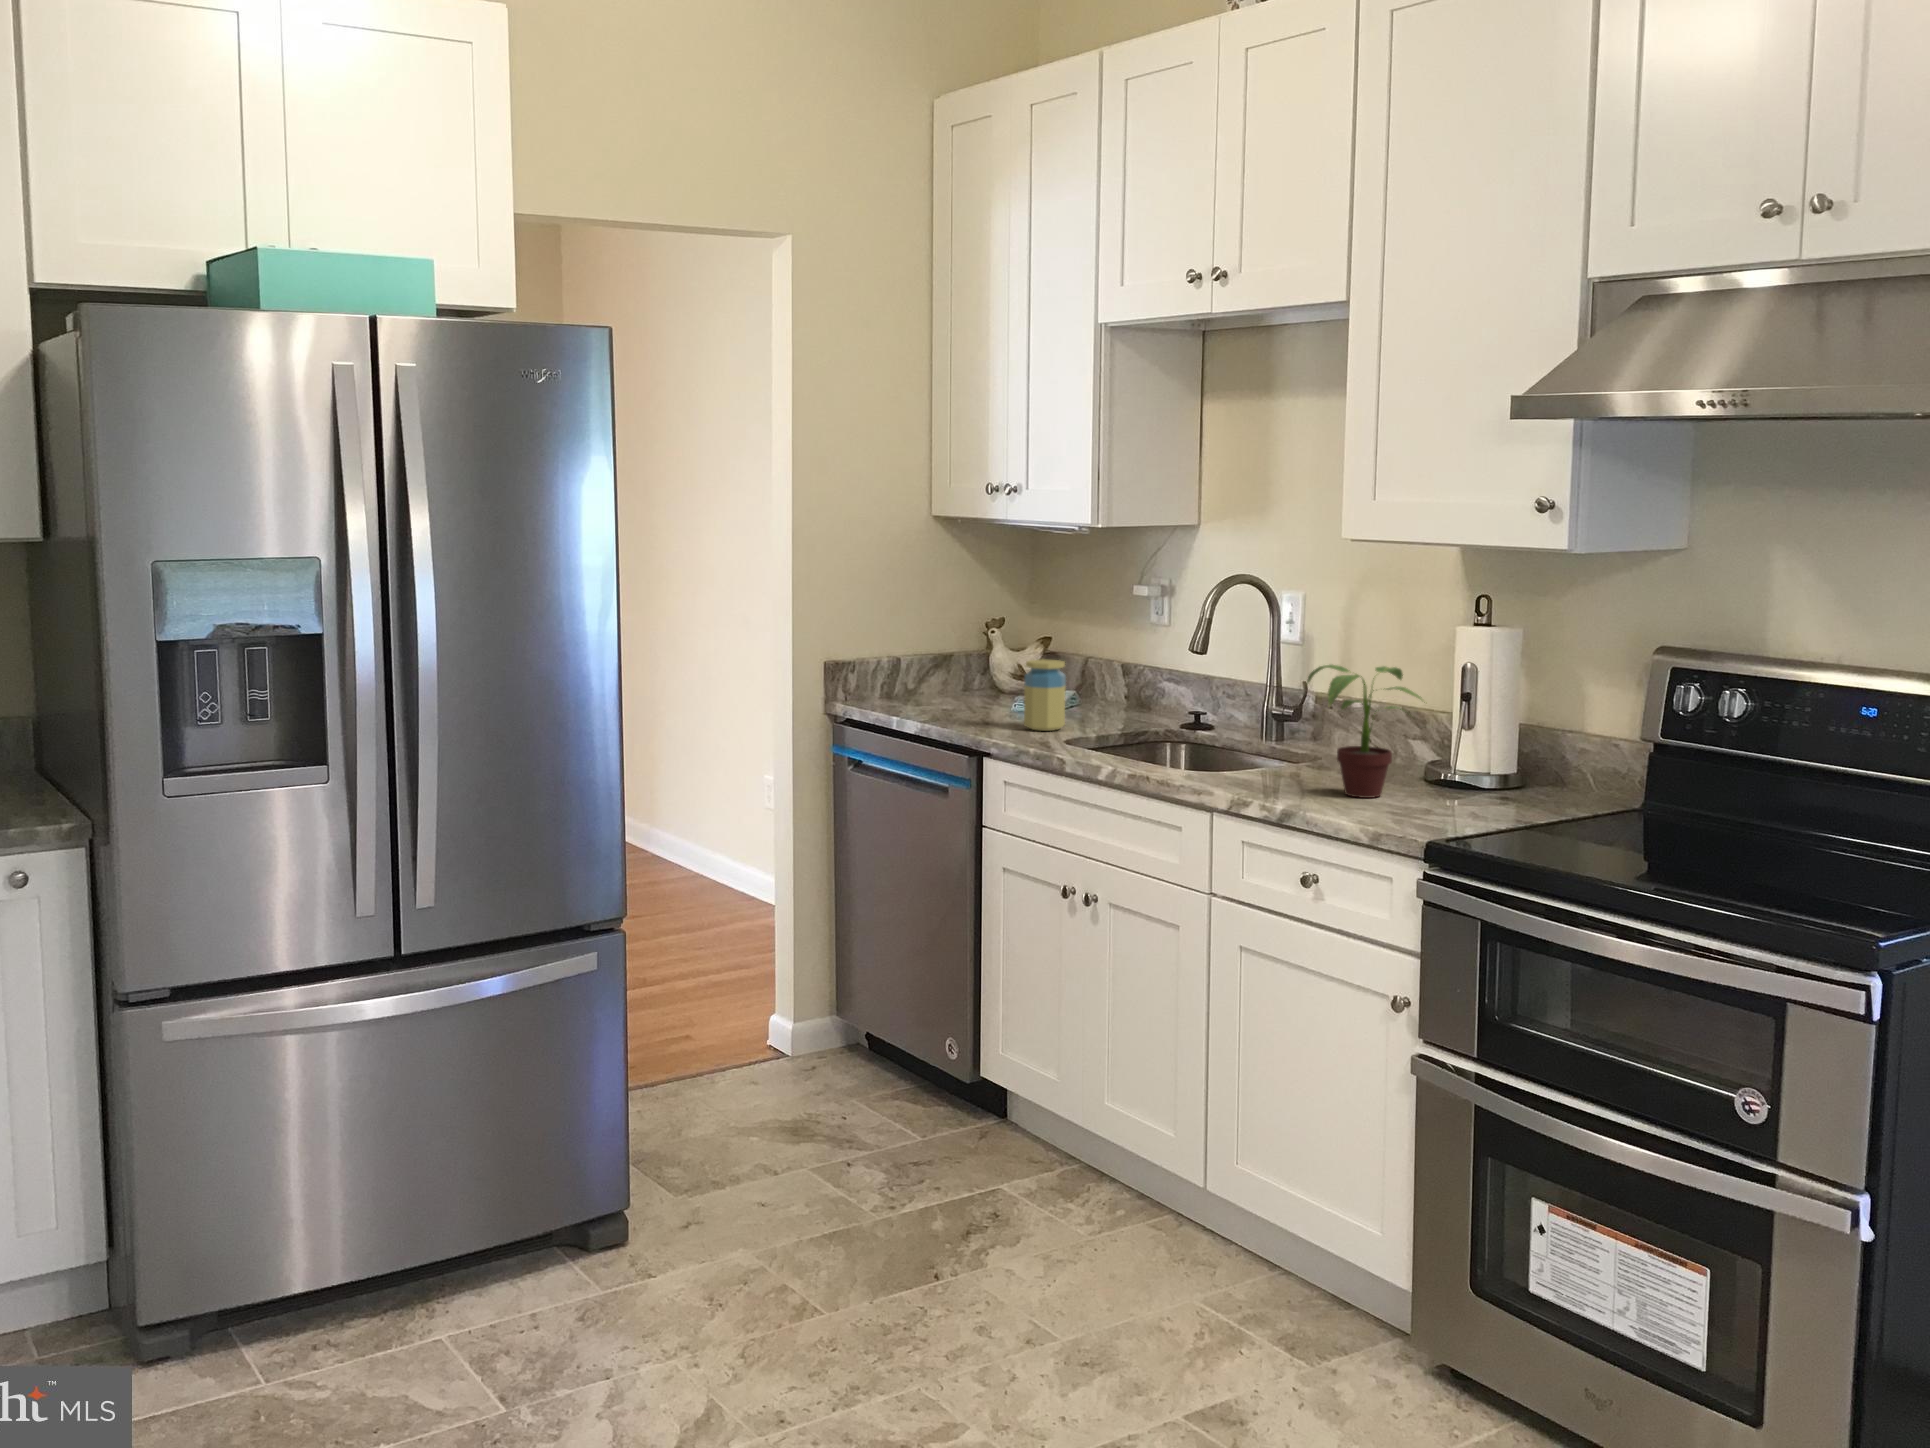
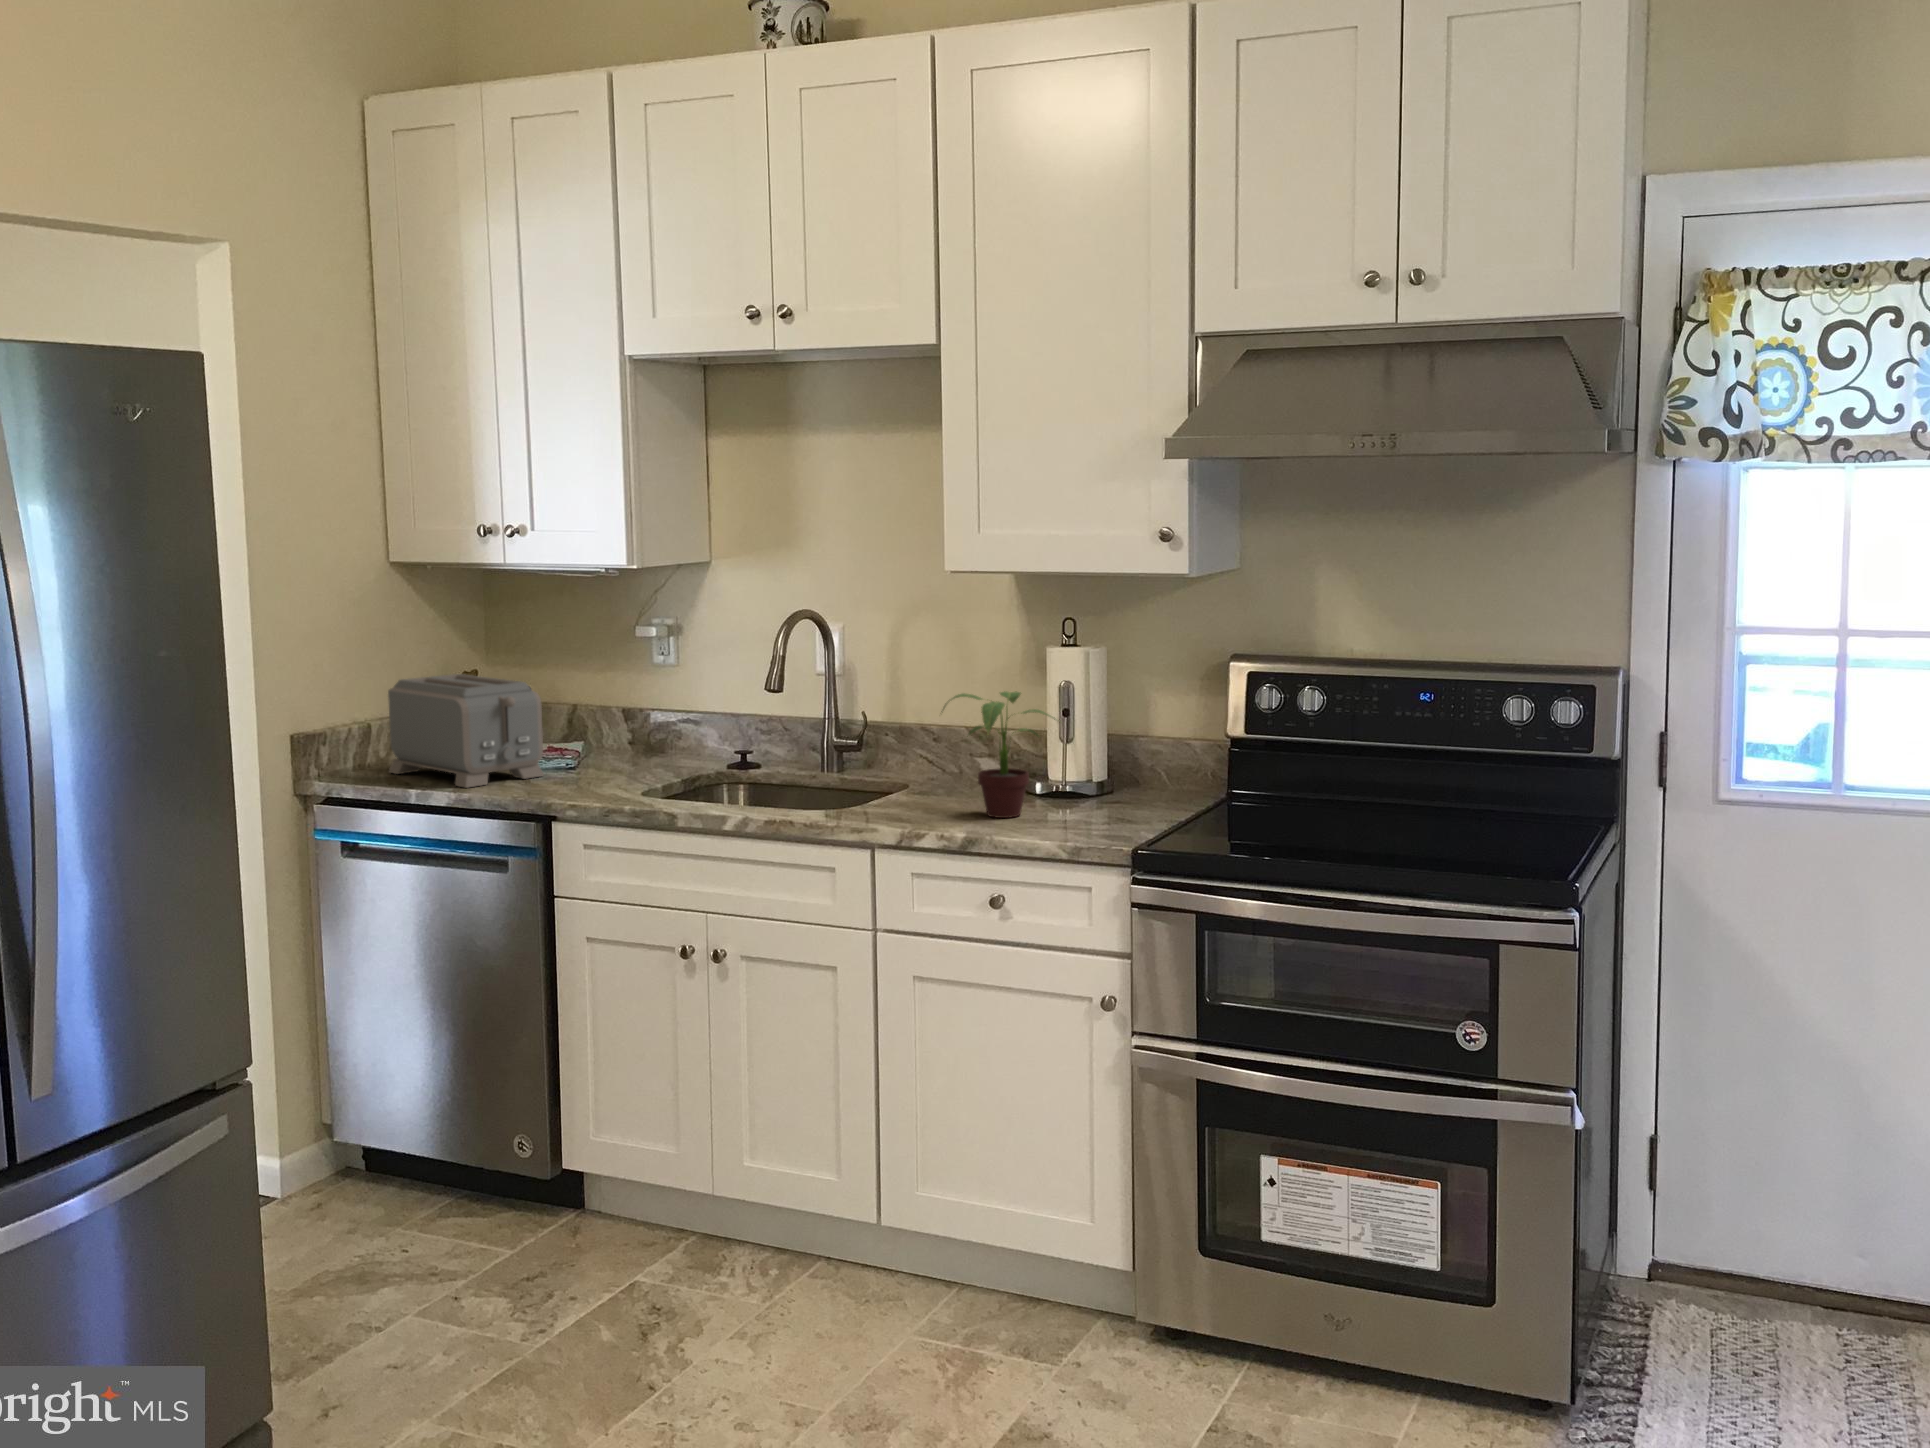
toaster: none [901,620,1017,721] -> present [388,674,544,788]
jar: present [1024,659,1066,731] -> none [573,710,617,787]

